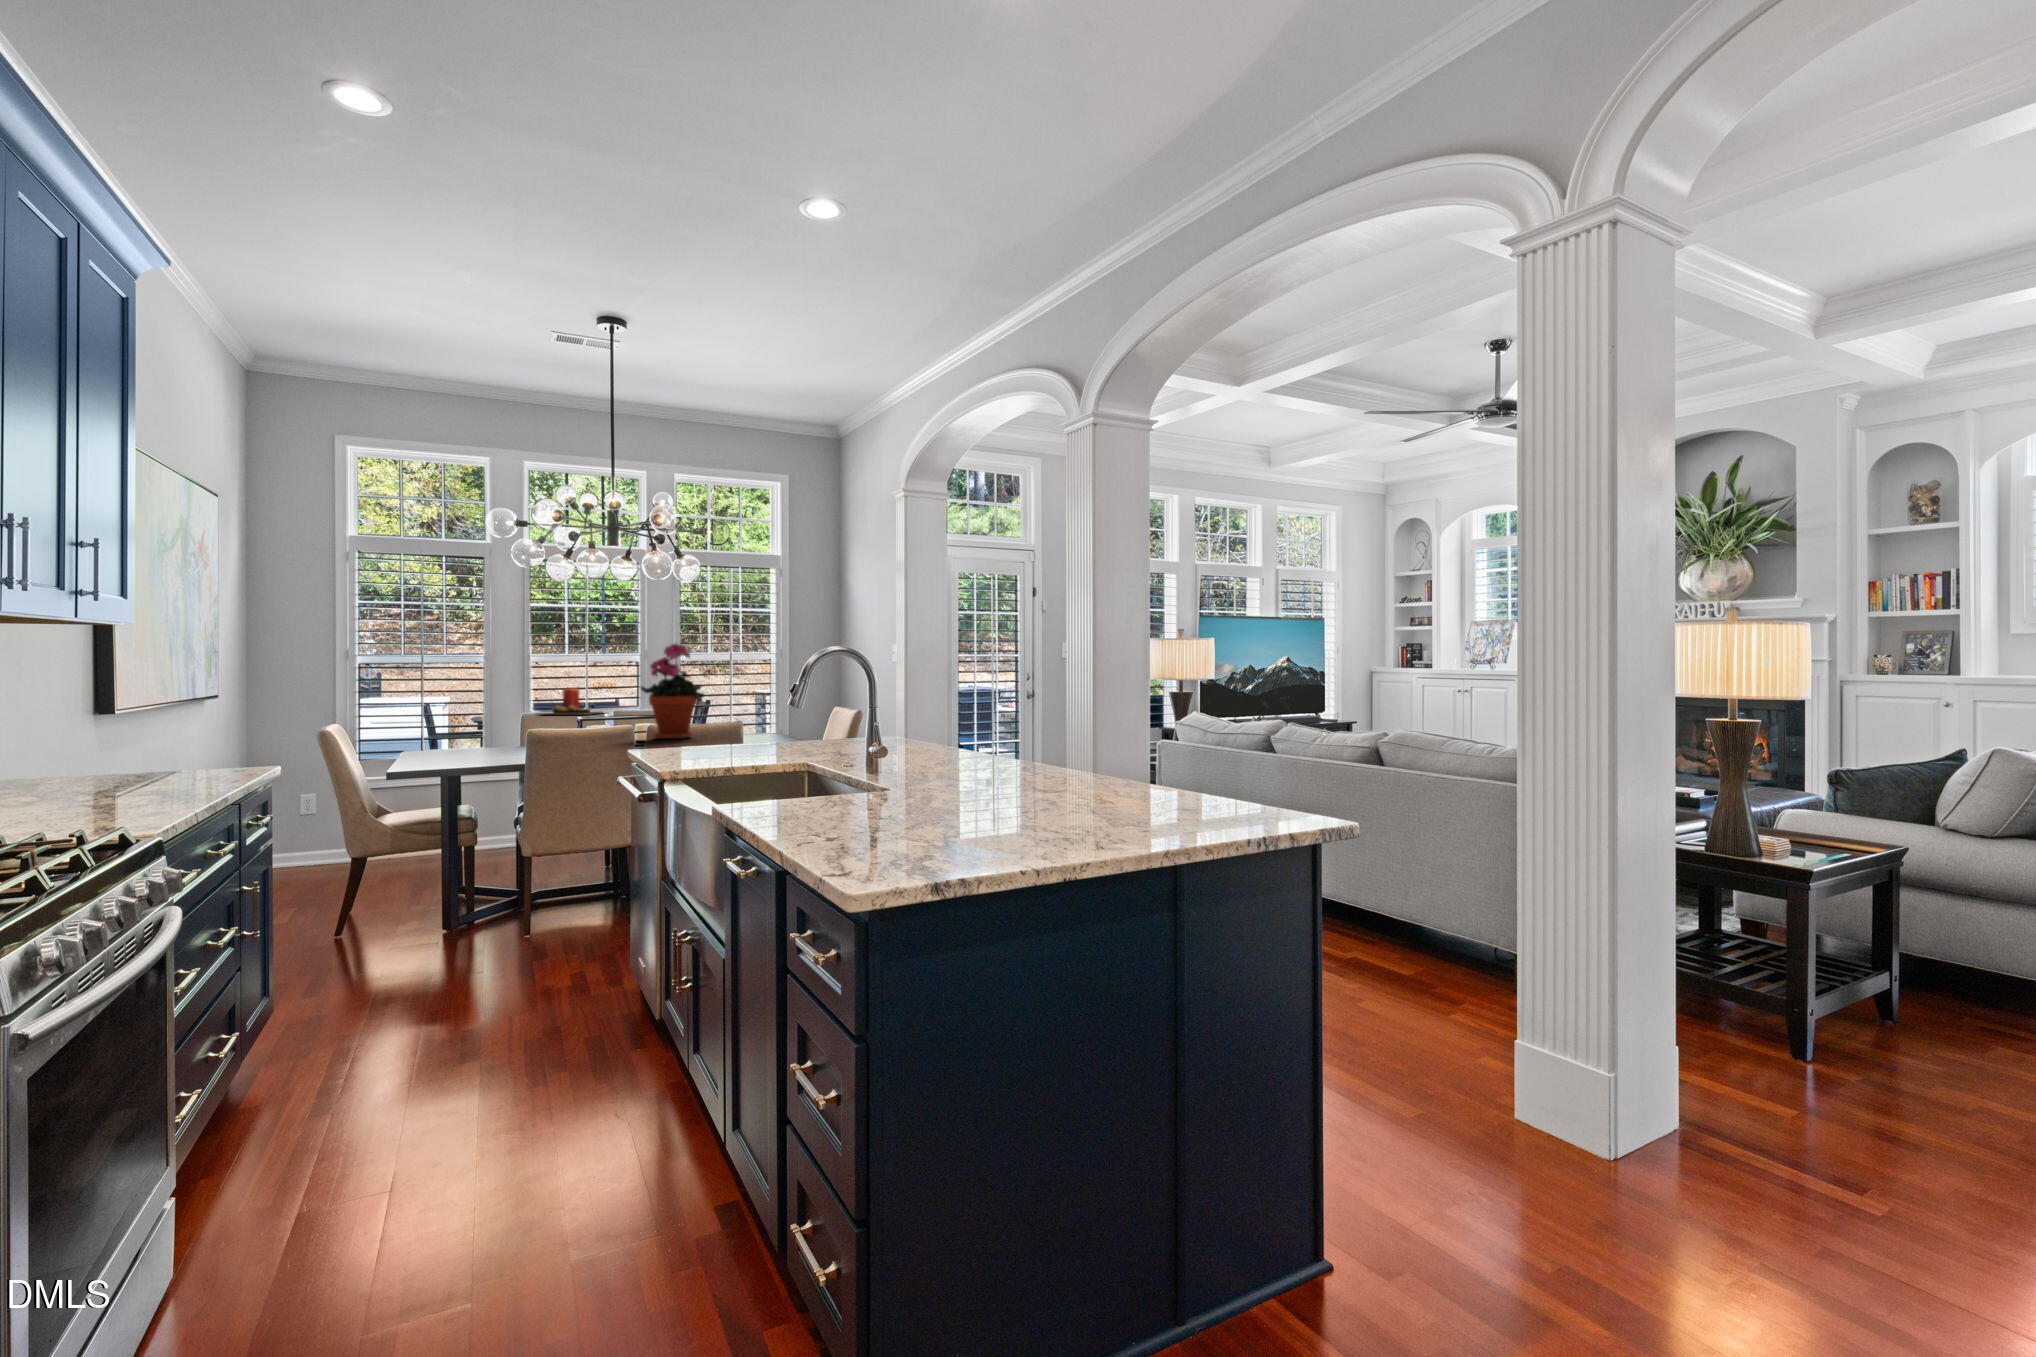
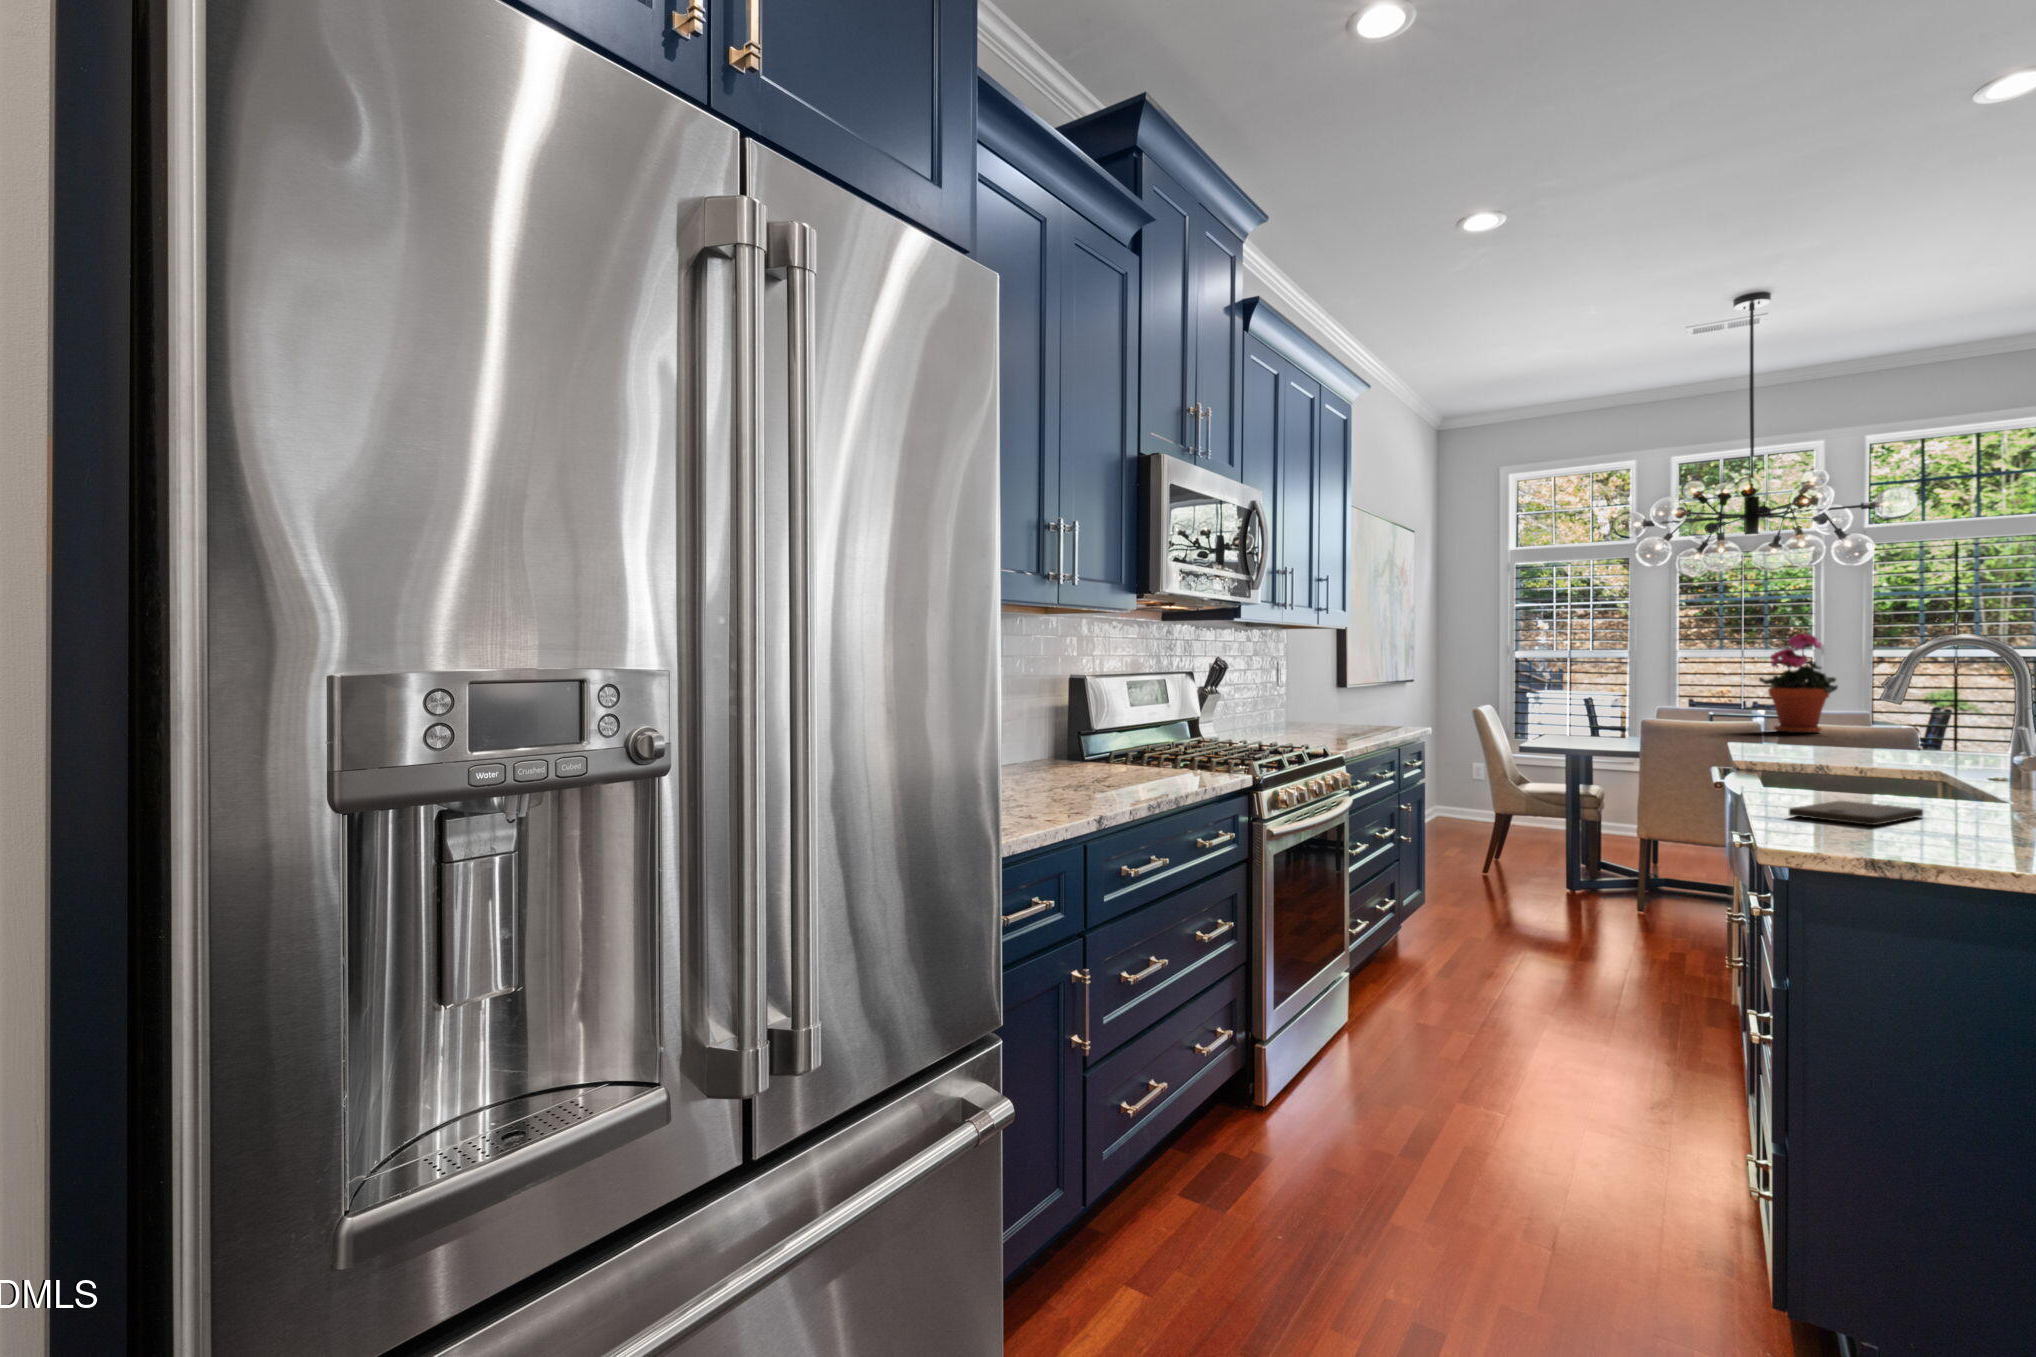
candle: present [537,688,599,715] -> none [1679,680,1762,708]
cutting board: none [812,816,897,842] -> present [1789,801,1923,825]

